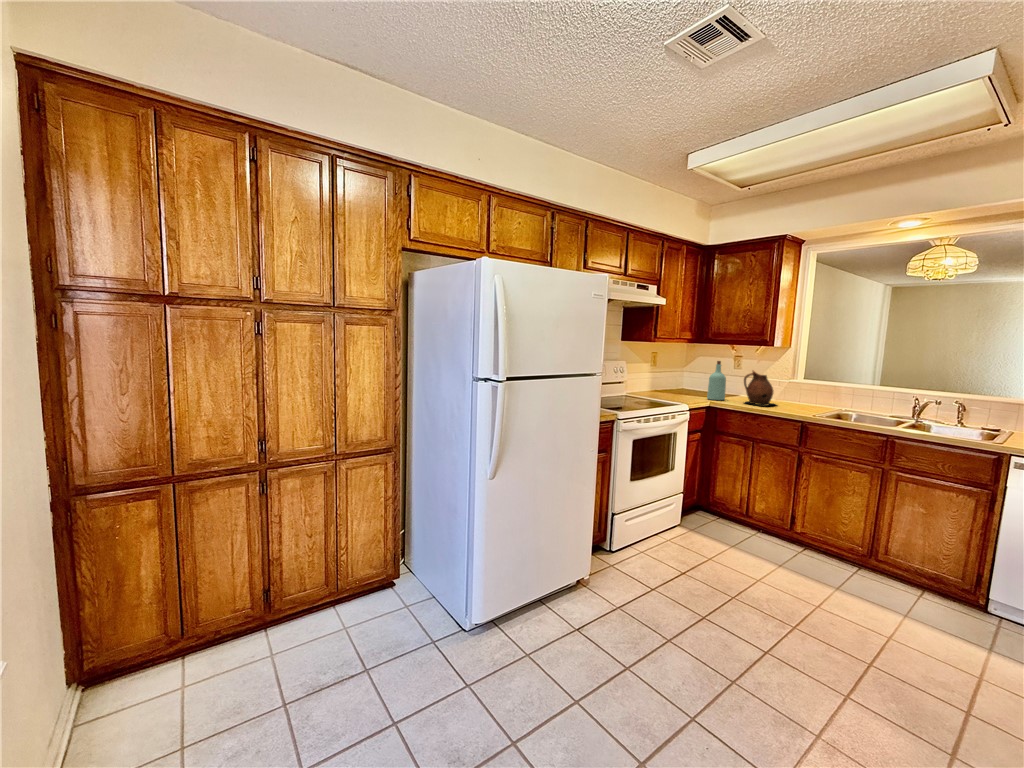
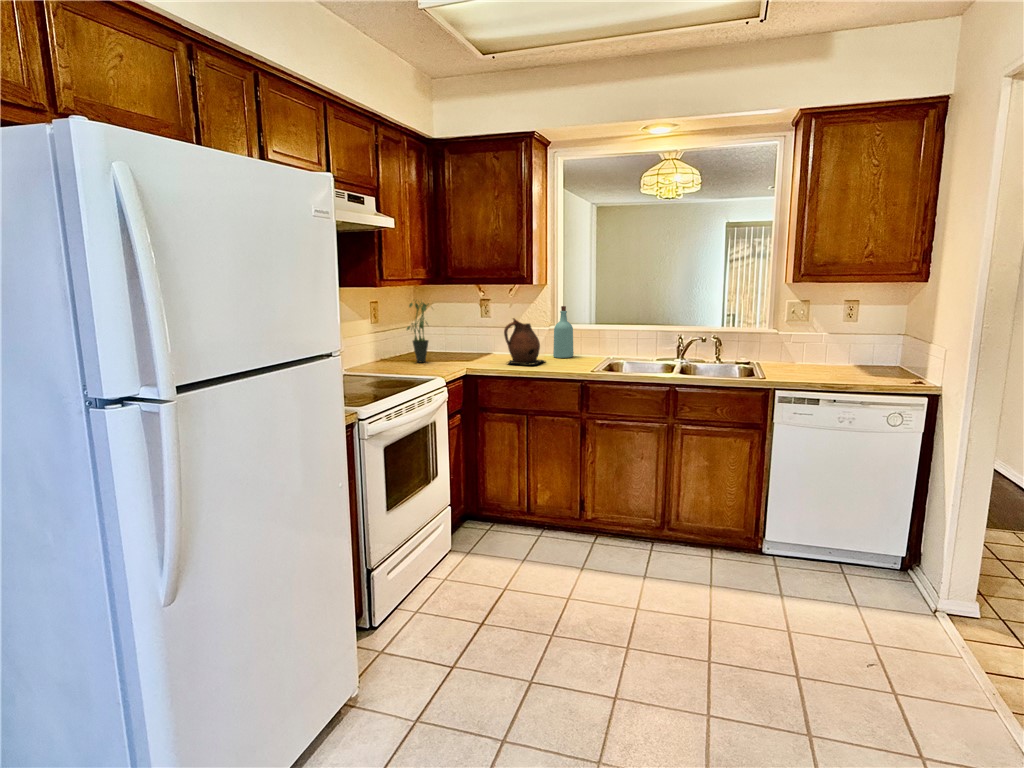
potted plant: none [671,352,692,395] -> present [407,301,429,362]
bottle: present [707,361,726,400] -> present [553,306,573,358]

